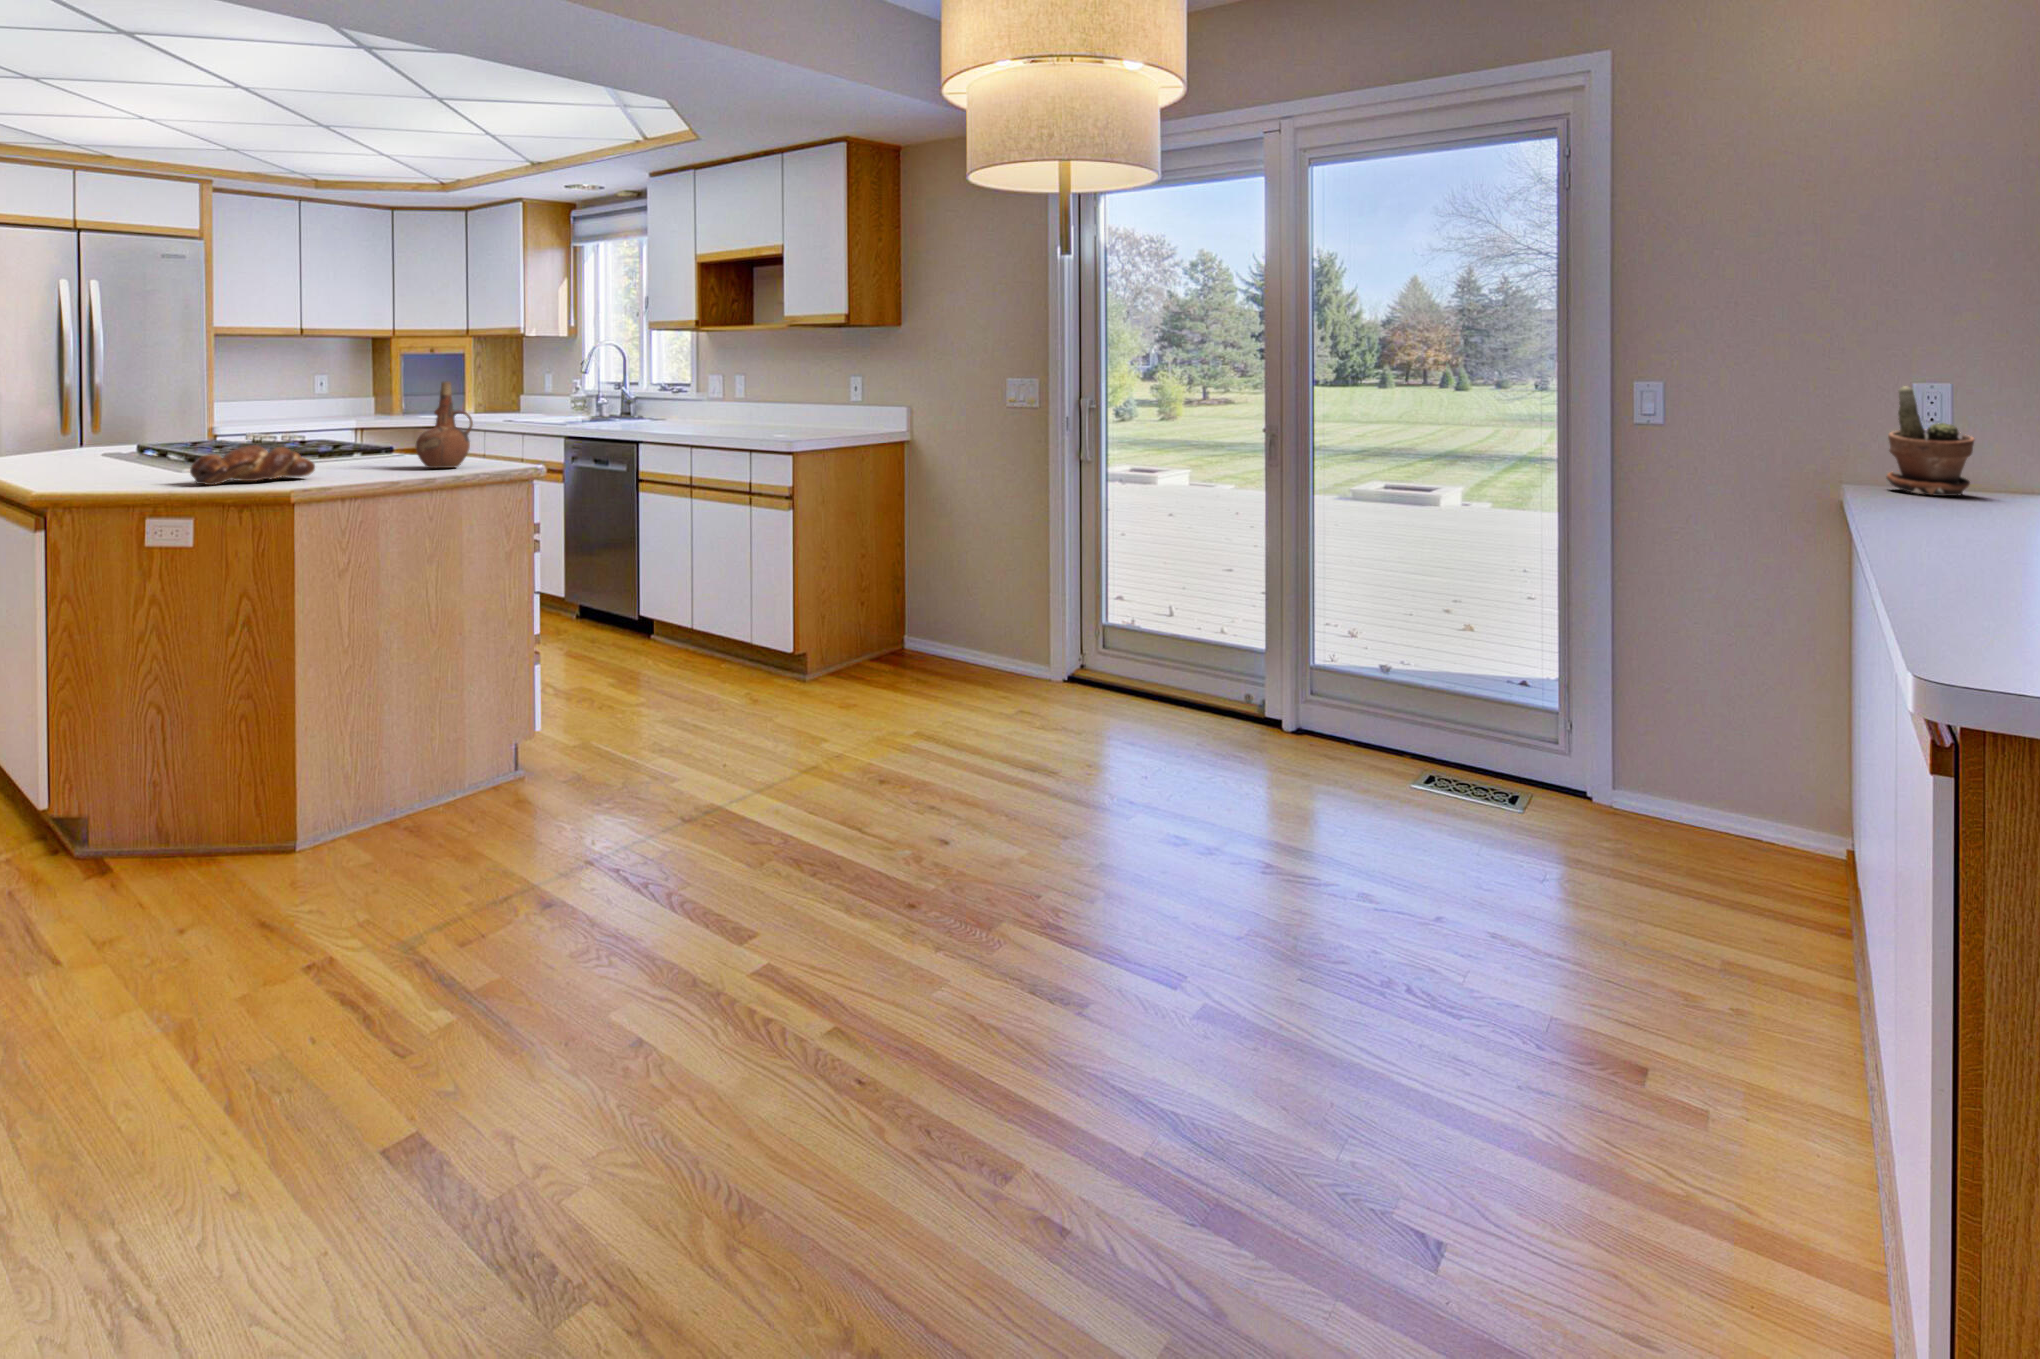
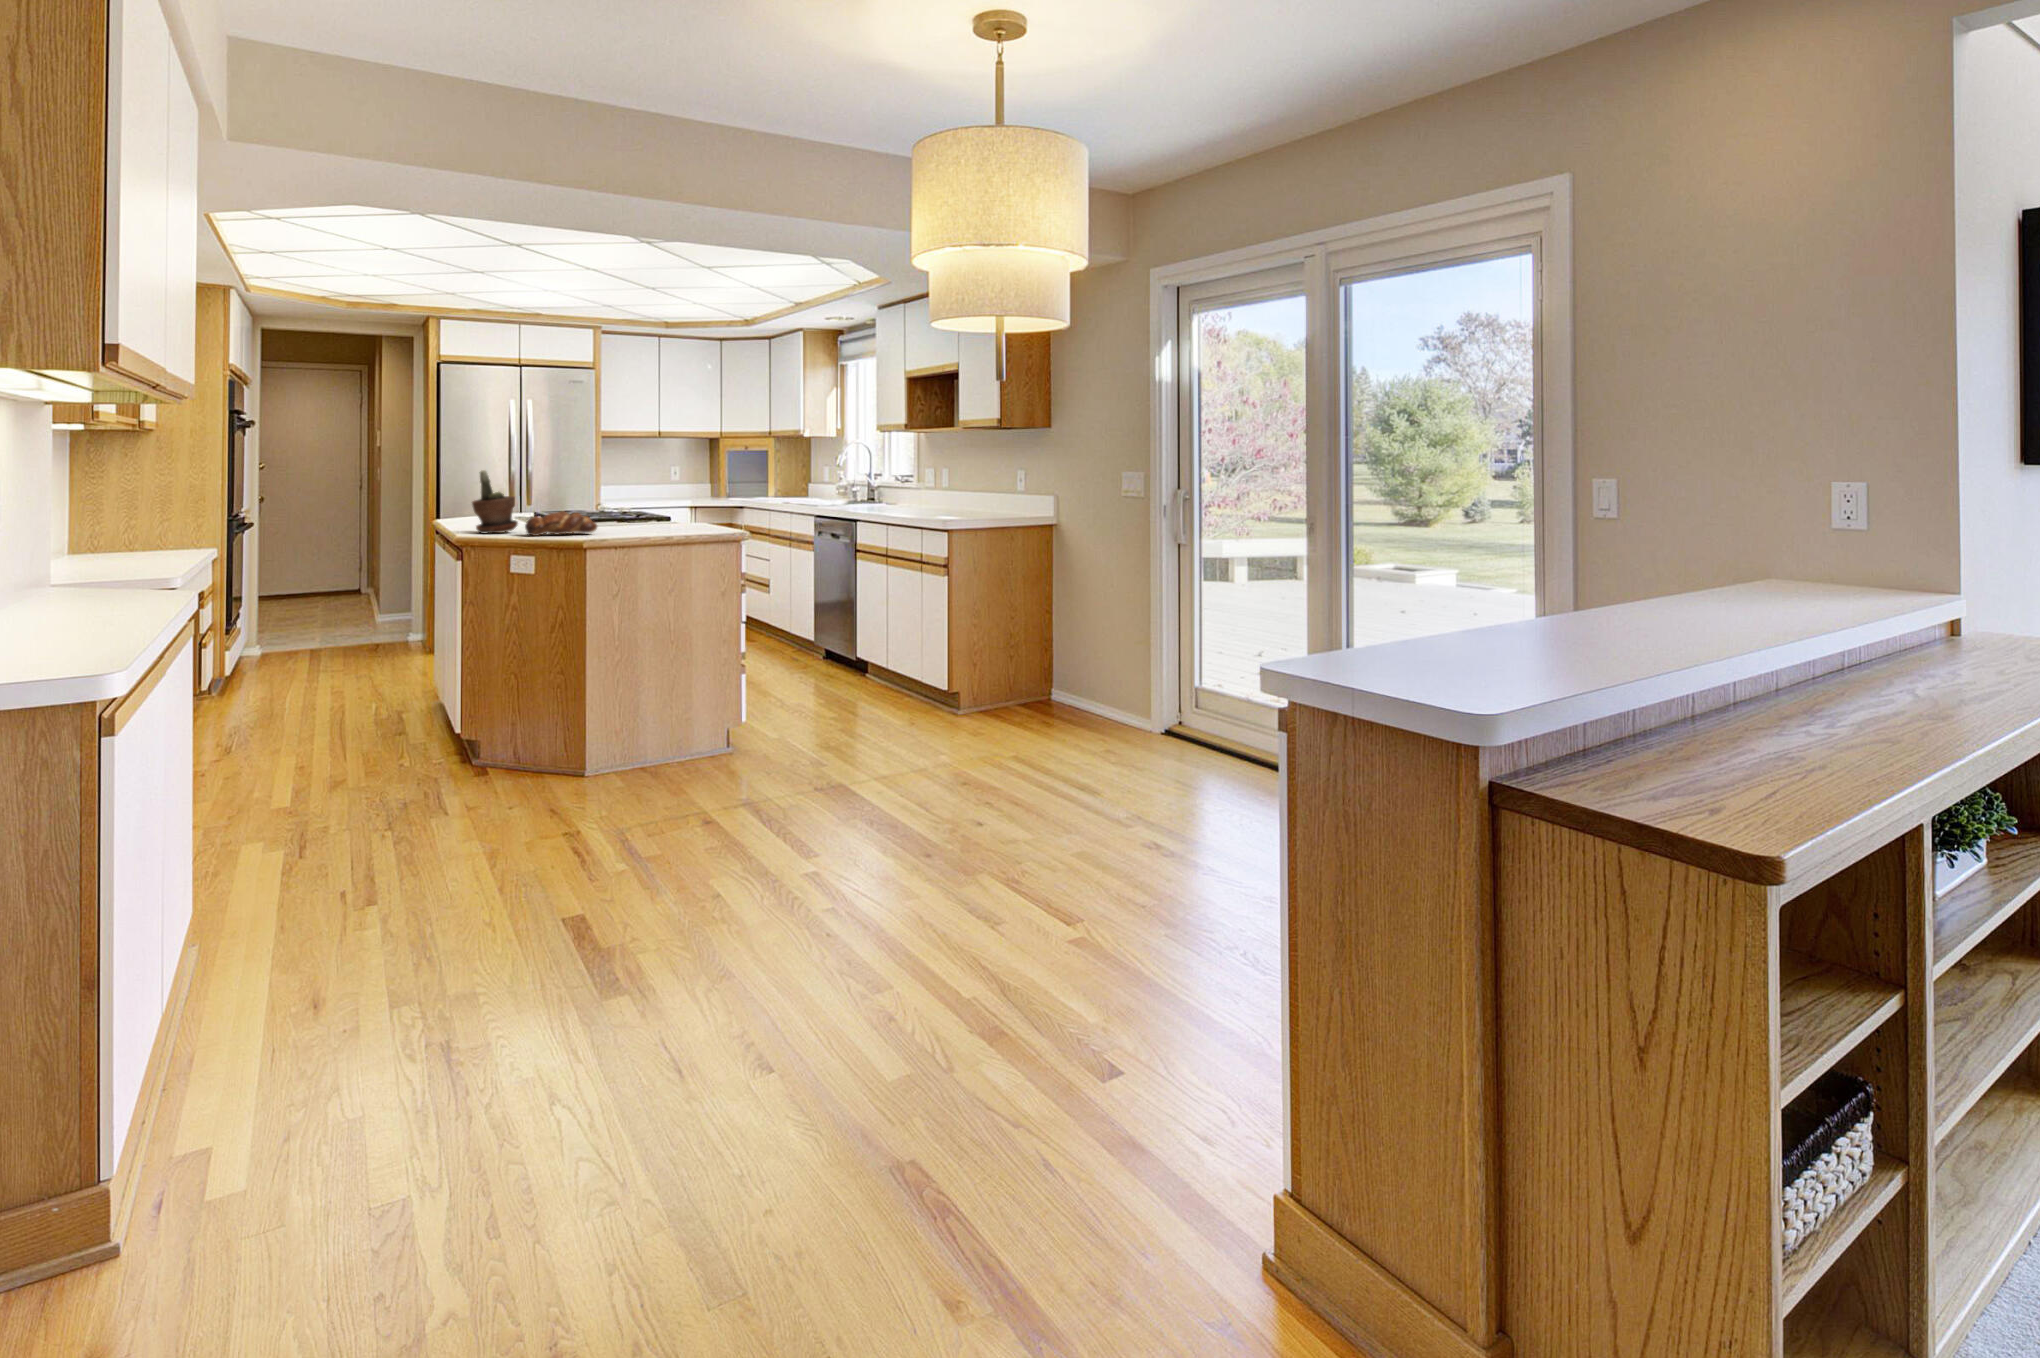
ceramic pitcher: present [416,382,473,468] -> none [665,471,702,531]
potted plant: present [1887,386,1975,496] -> present [472,470,518,533]

